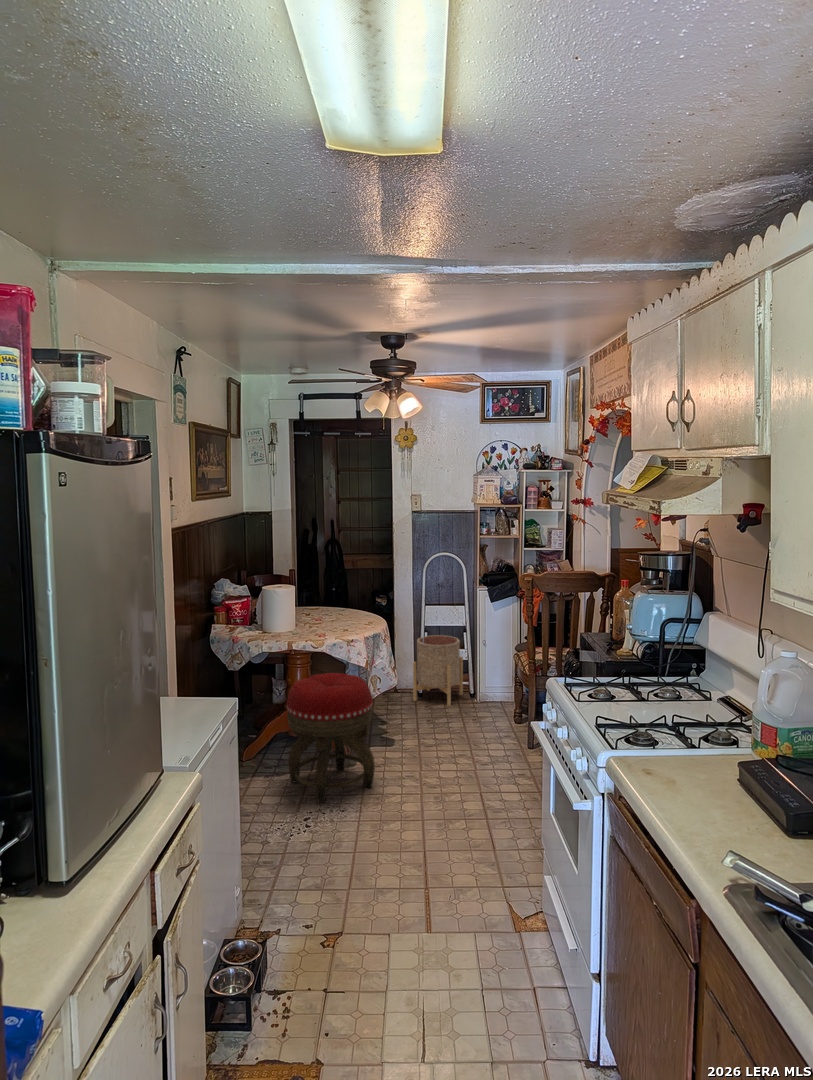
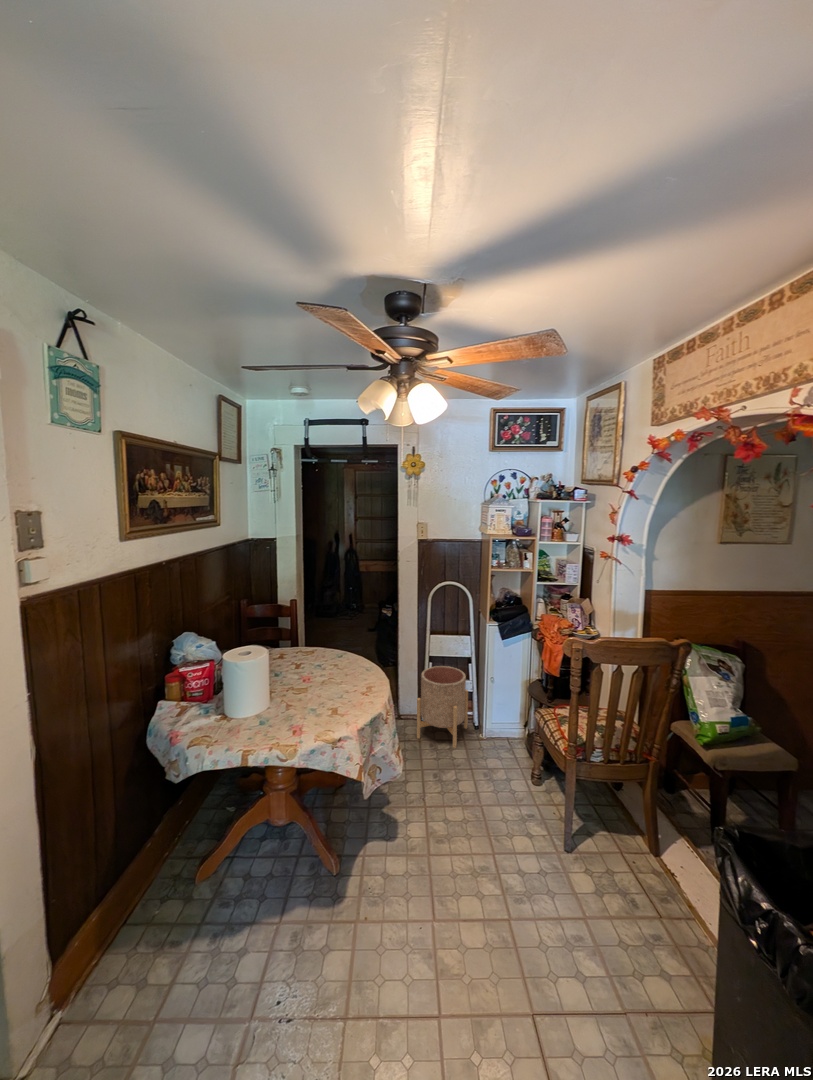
footstool: present [287,673,375,803] -> none [233,774,363,1013]

